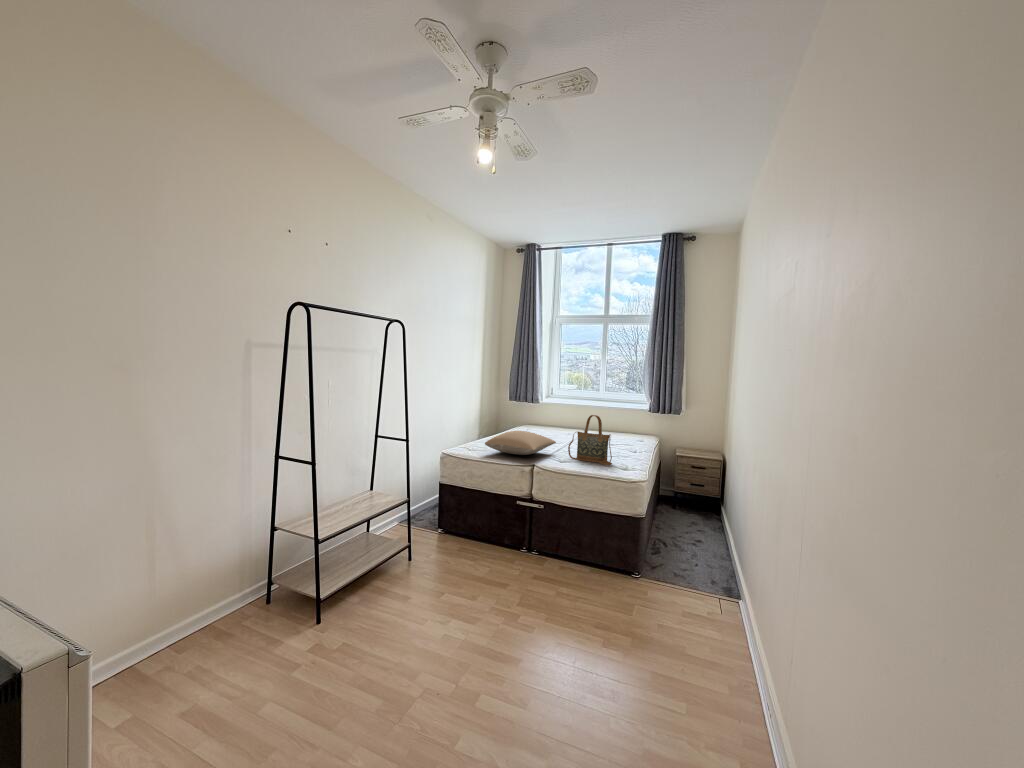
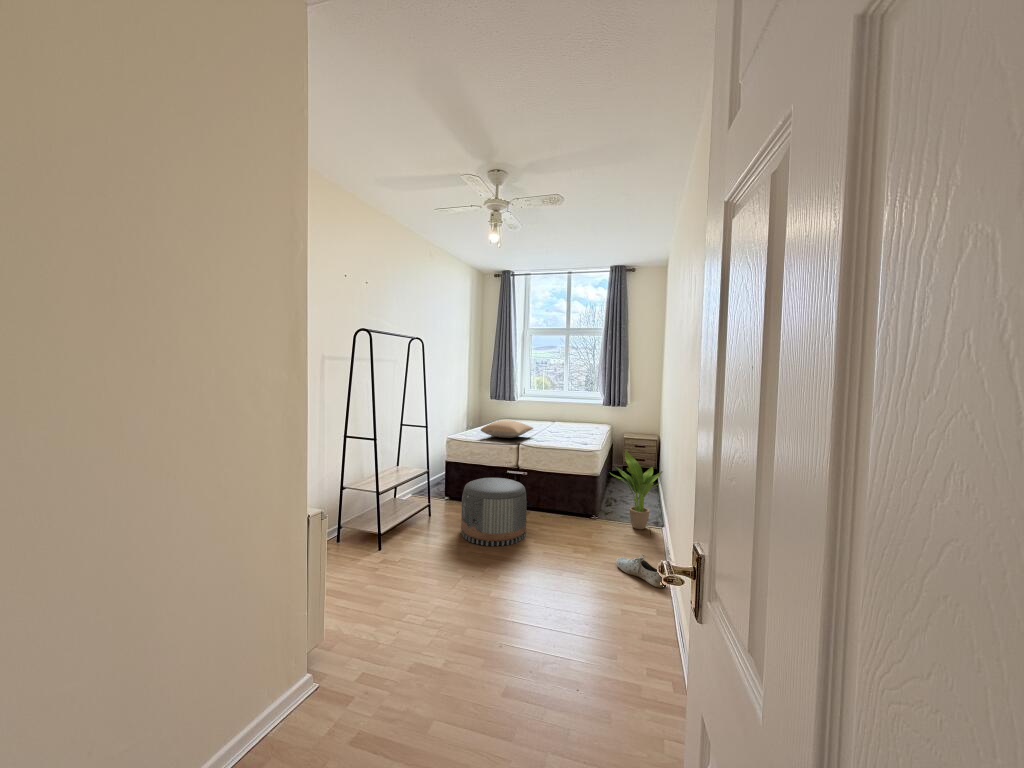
handbag: present [568,415,612,465] -> none [543,407,576,443]
potted plant: none [659,482,743,600] -> present [610,451,663,529]
pouf: none [442,515,537,624] -> present [461,478,527,546]
shoe: none [672,667,764,746] -> present [616,554,666,588]

